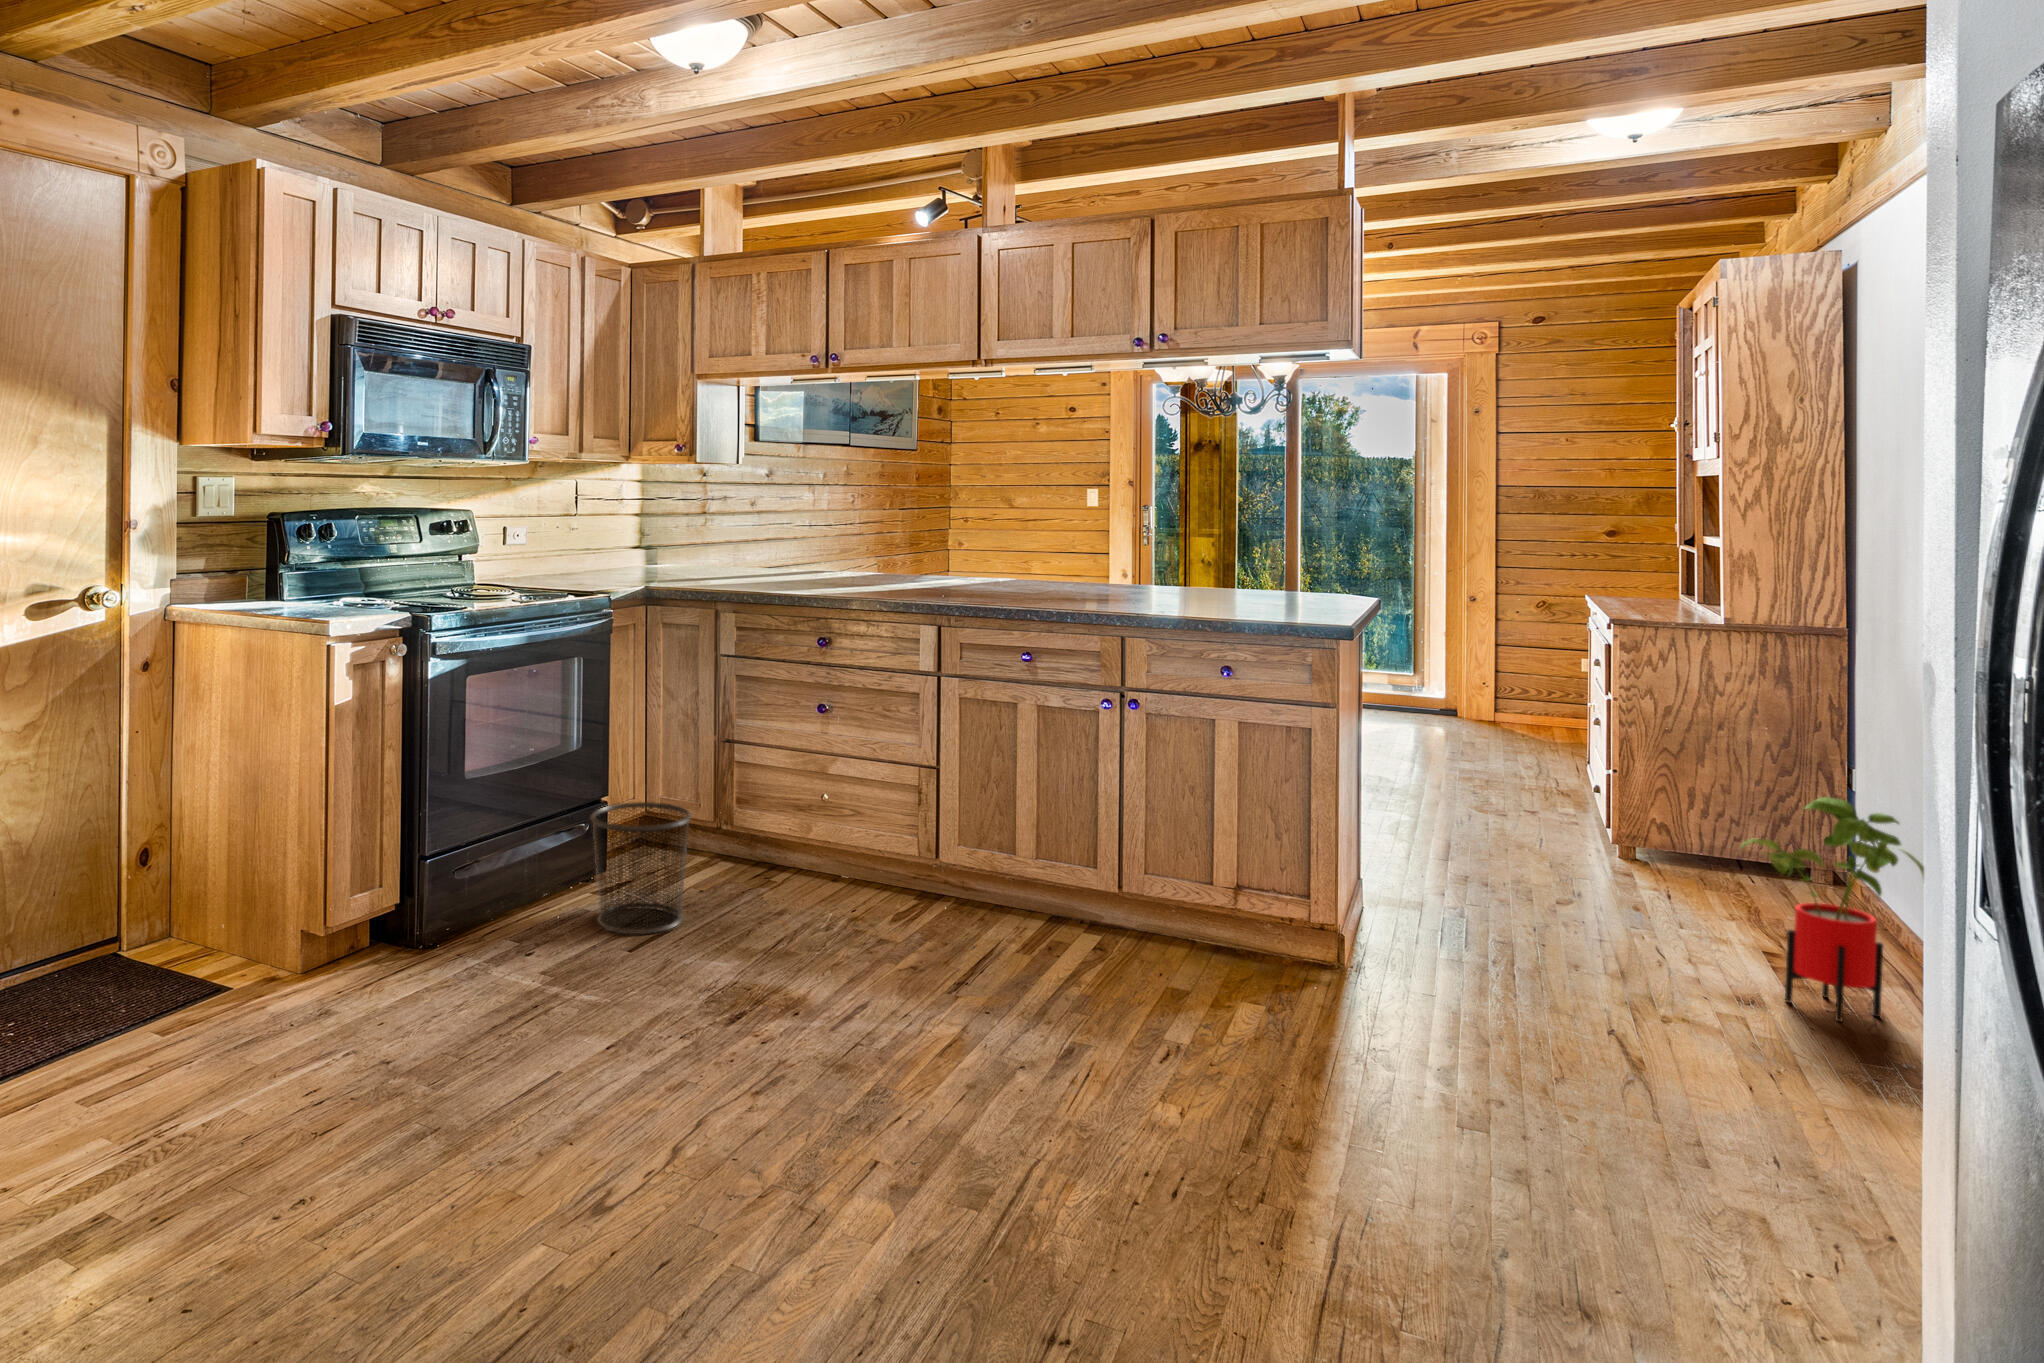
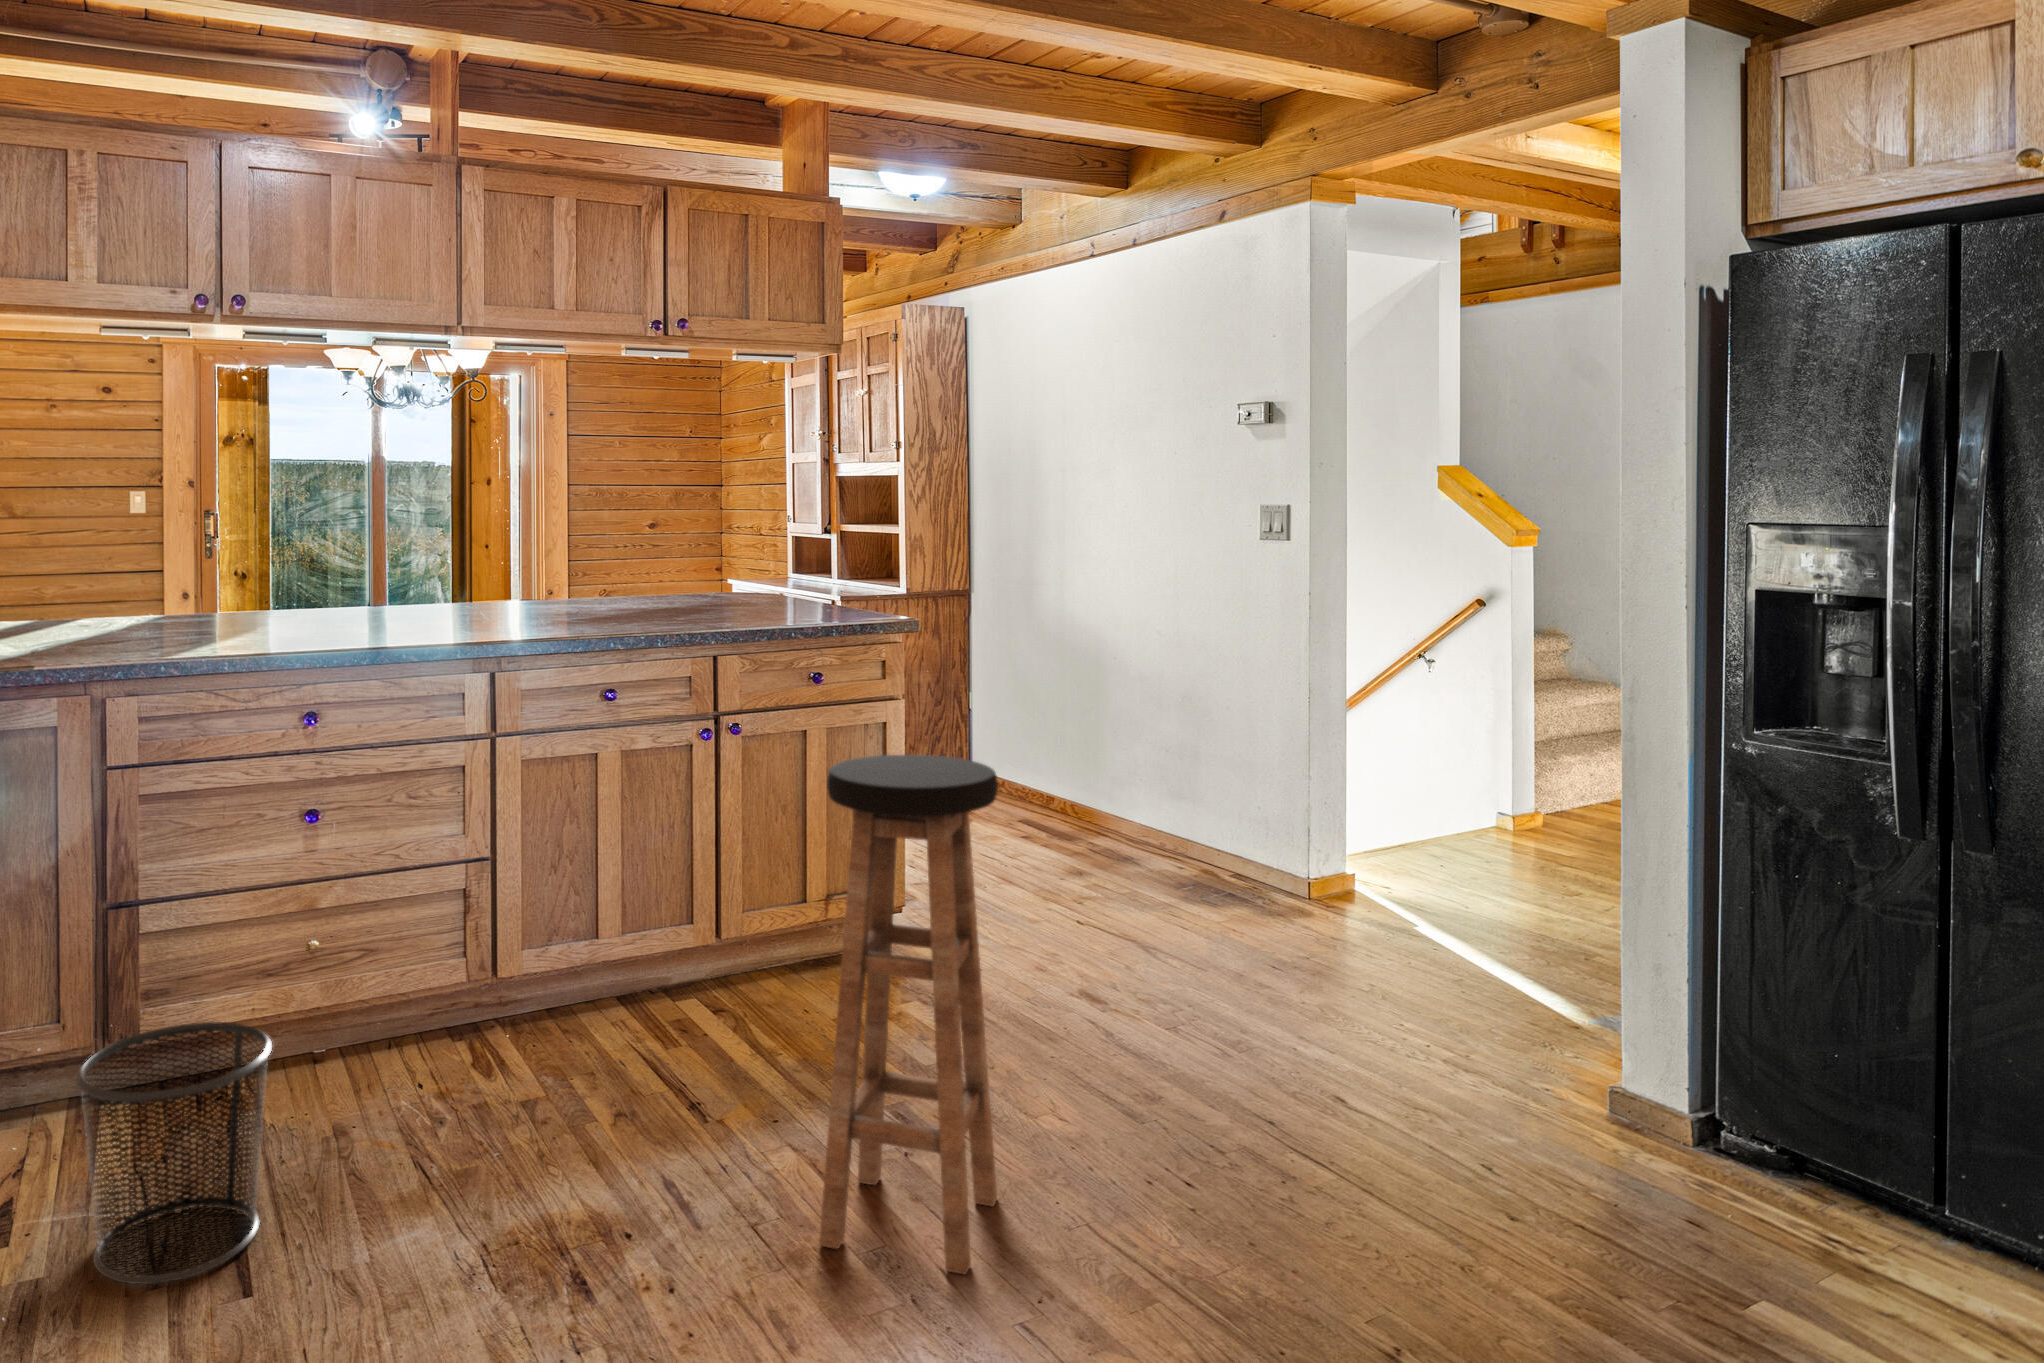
bar stool: none [853,707,1000,1105] -> present [819,755,998,1274]
house plant: present [1741,797,1924,1021] -> none [1104,713,1211,878]

